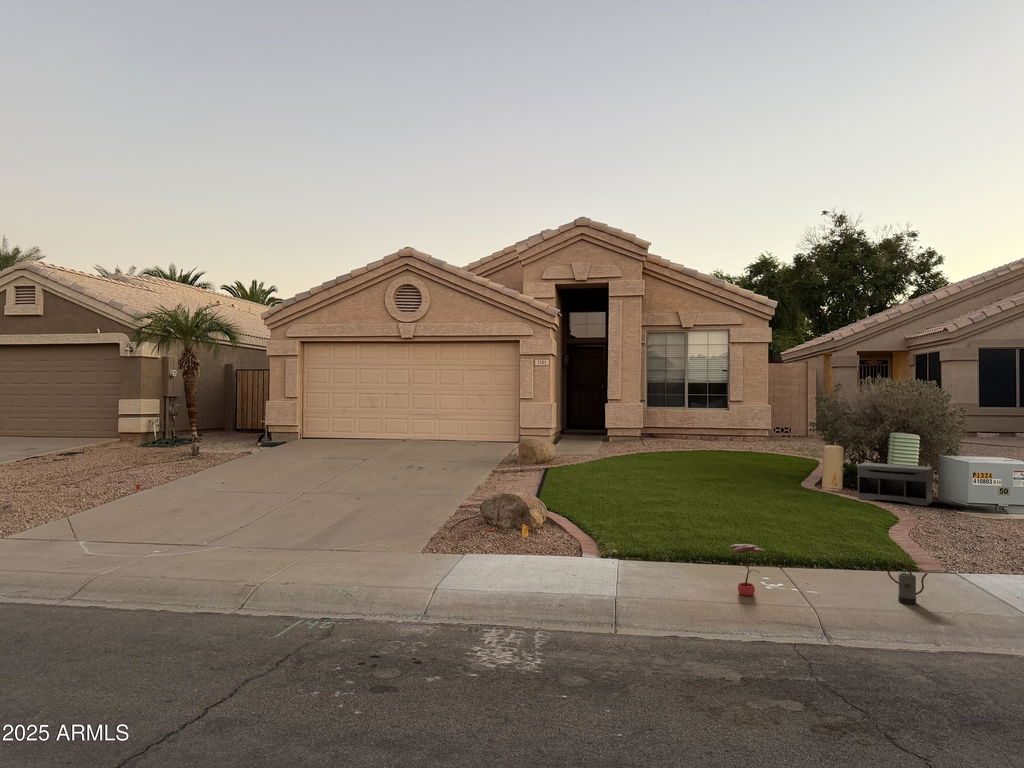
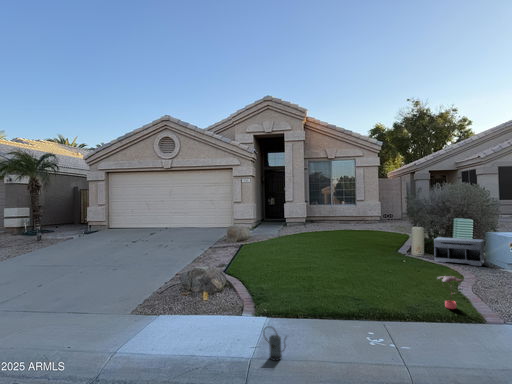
potted plant: present [729,544,765,596] -> present [439,276,462,309]
watering can: present [888,562,928,604] -> present [266,334,282,361]

